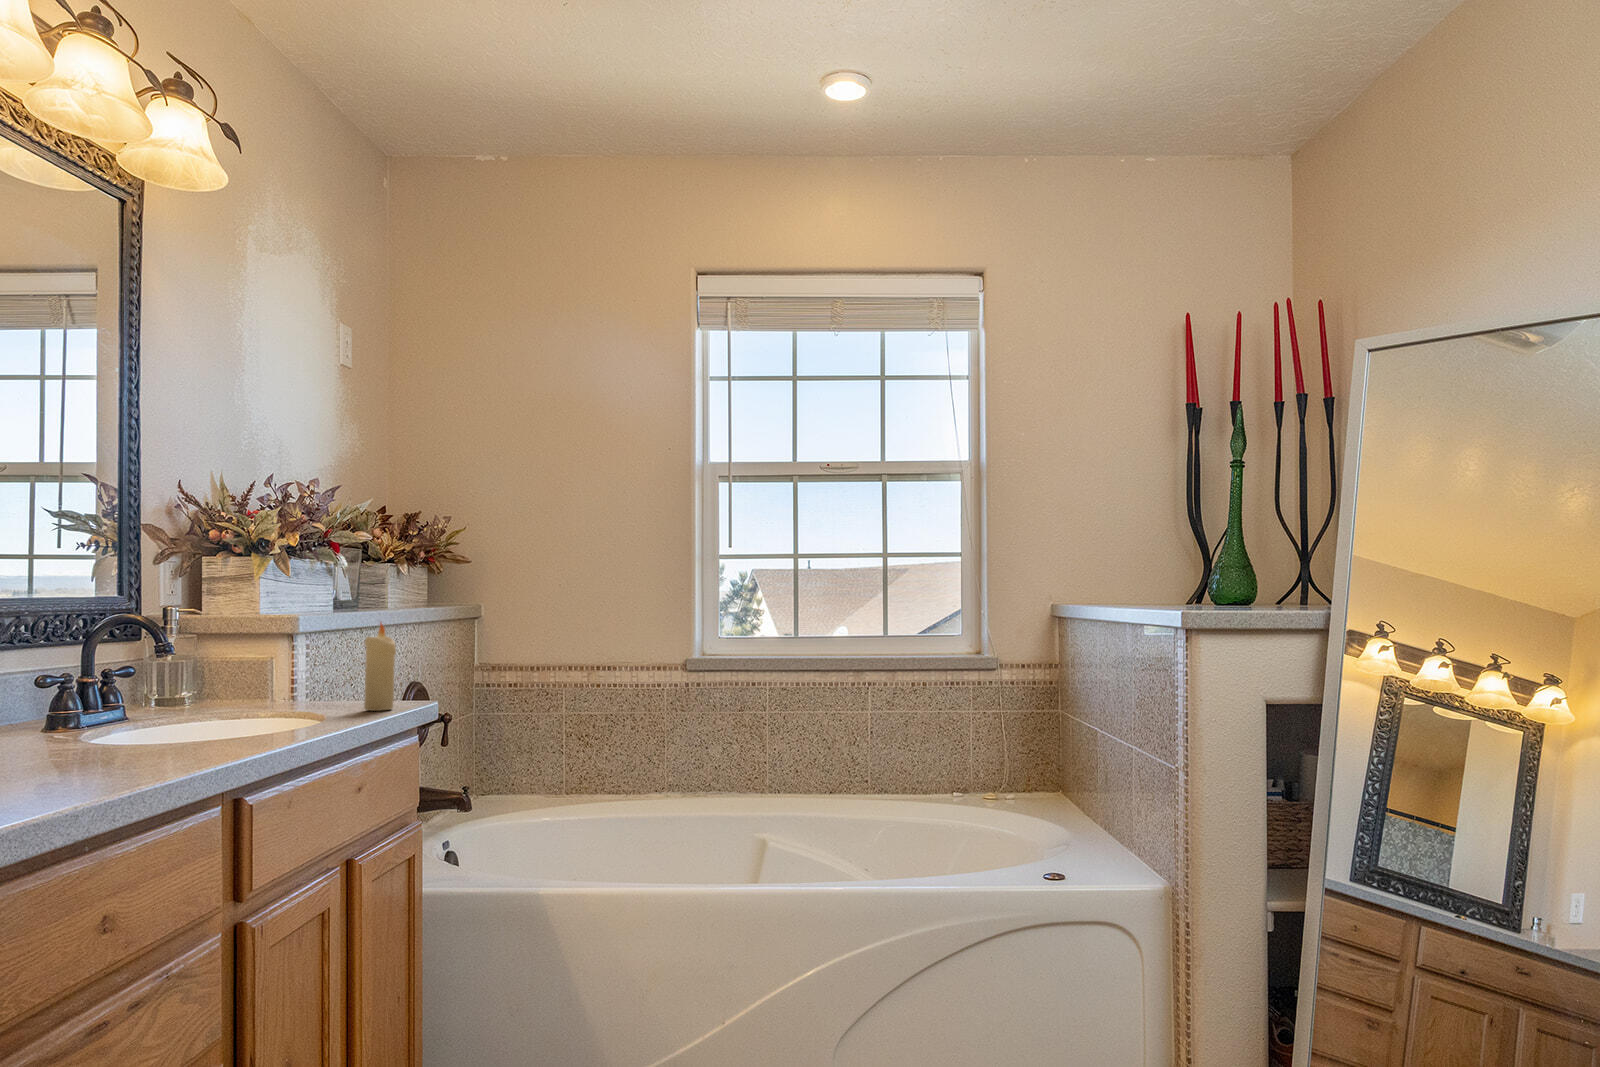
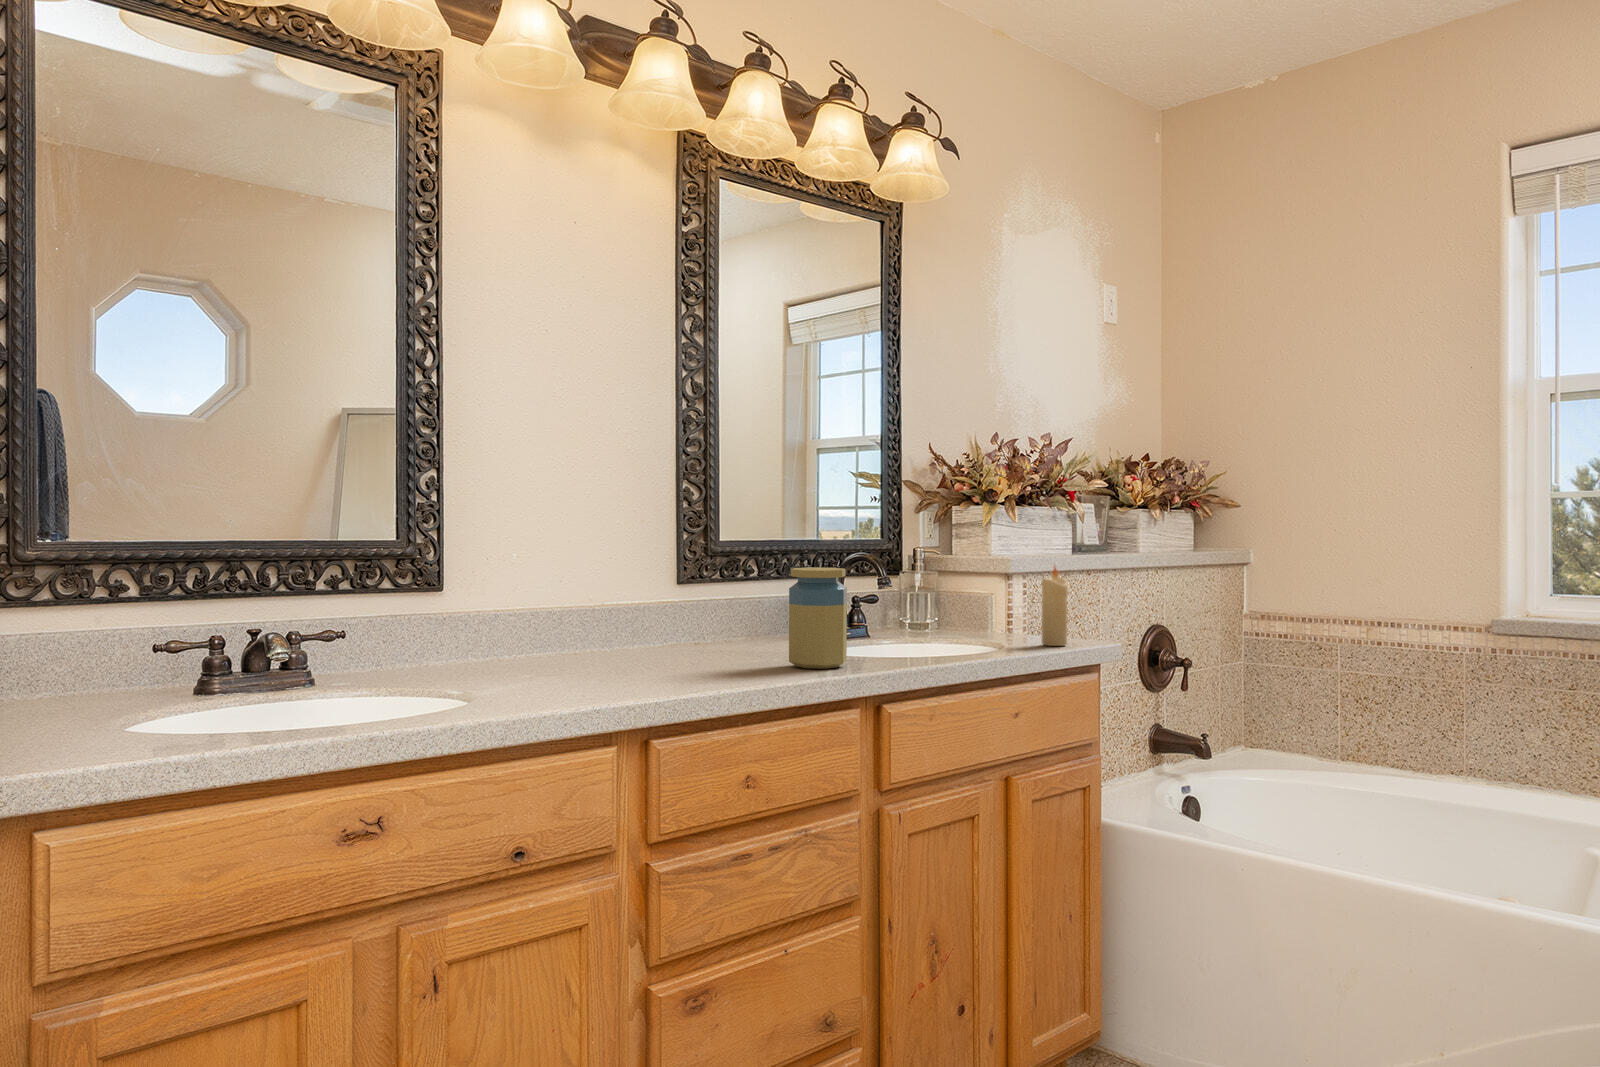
jar: none [102,632,193,766] -> present [789,567,847,669]

